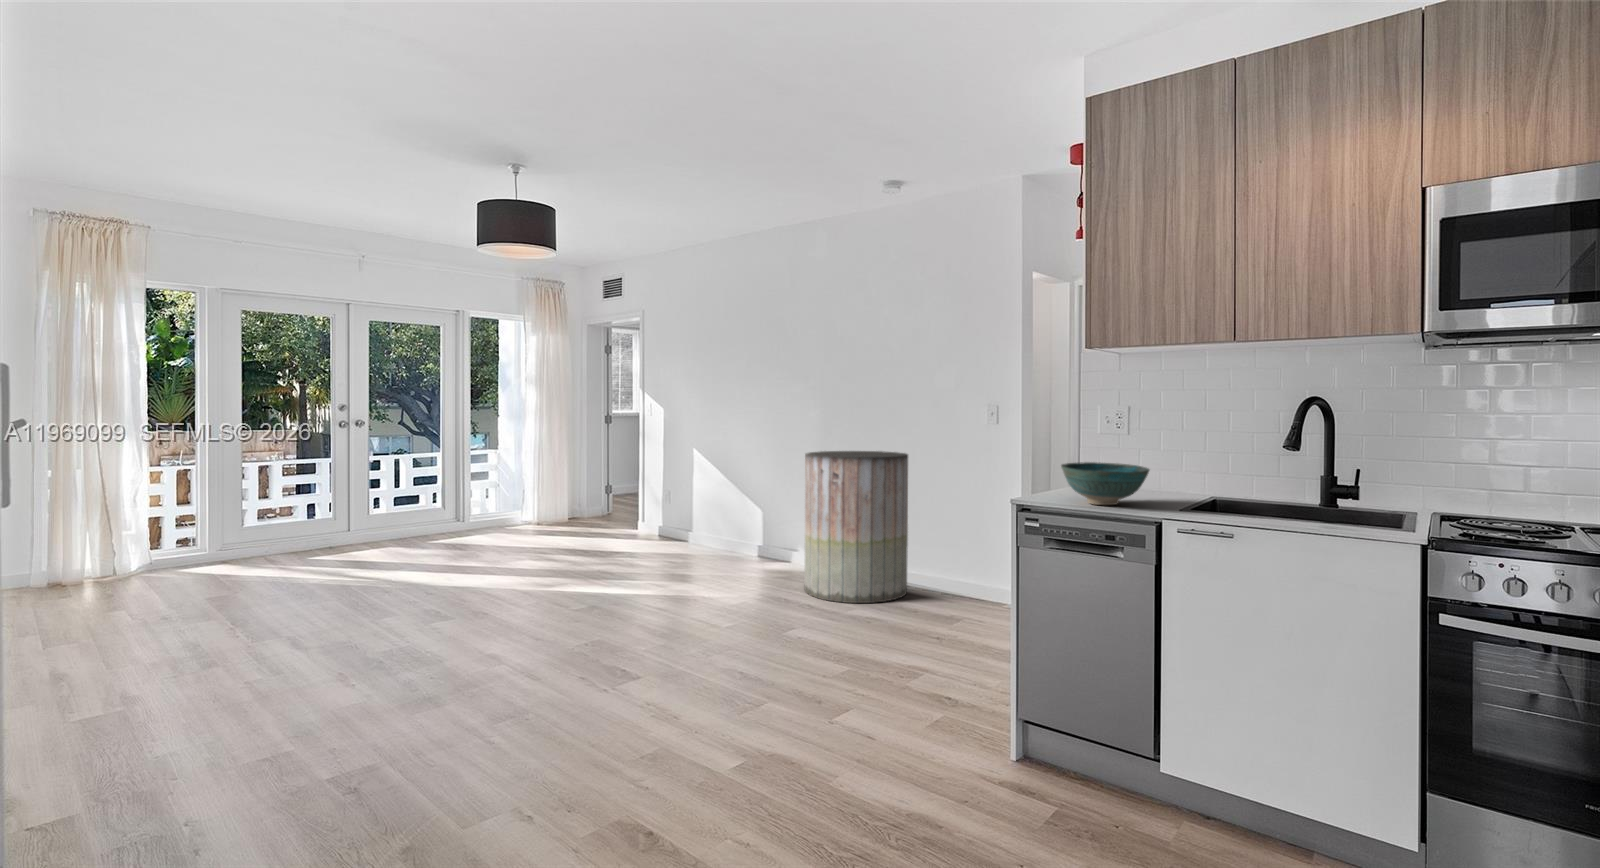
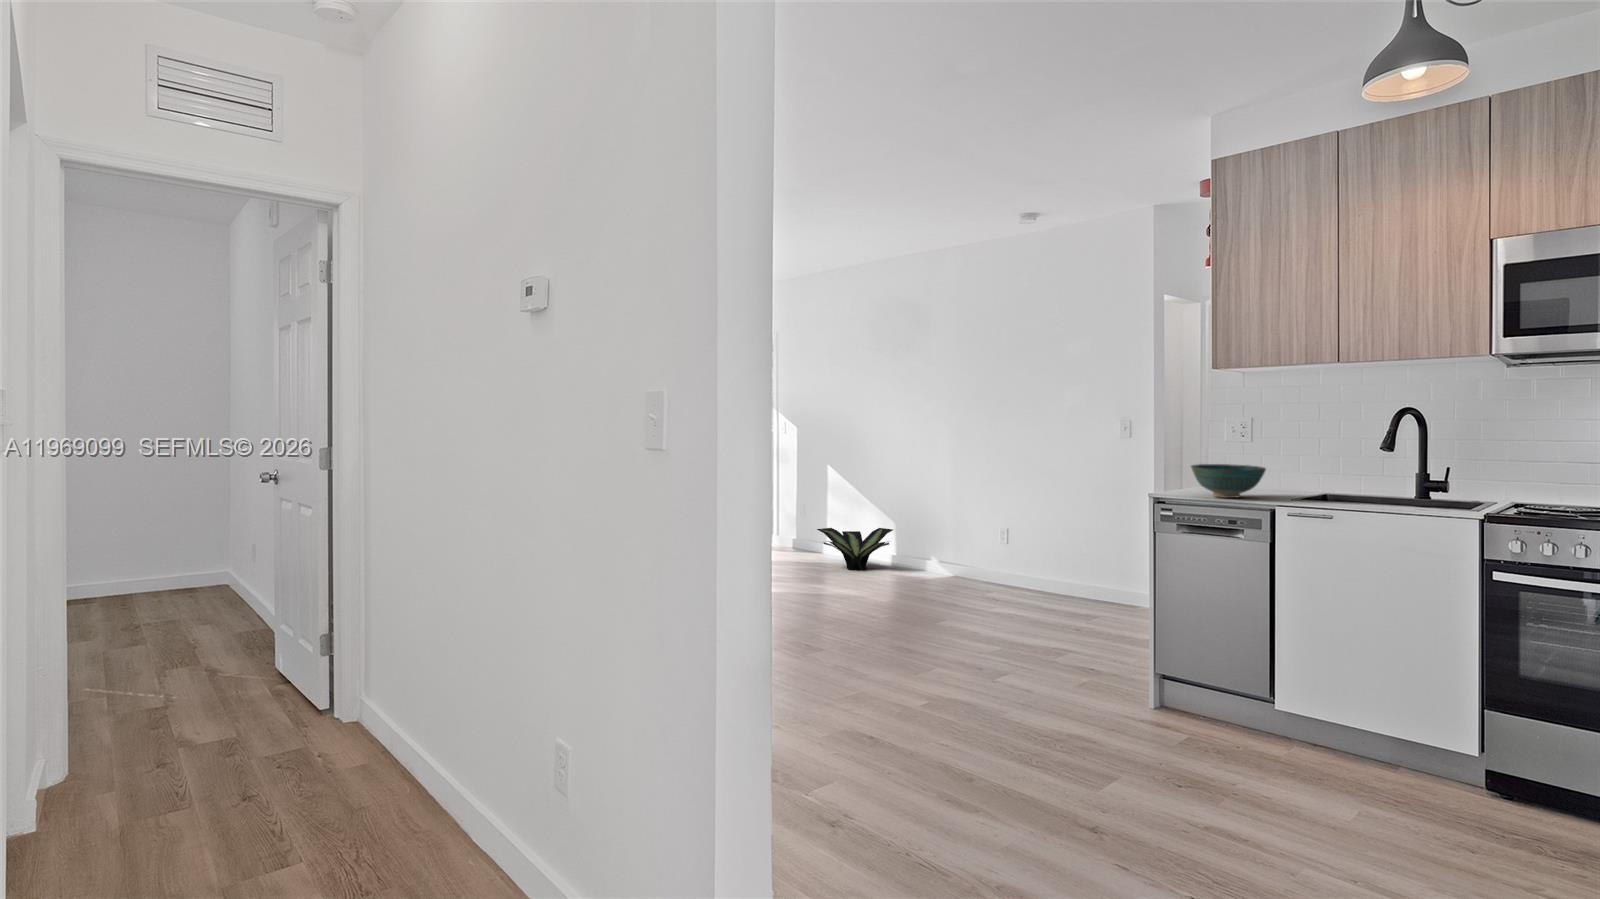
trash can: present [804,451,908,603] -> none [941,464,1039,603]
potted plant: none [681,516,765,563] -> present [817,528,893,570]

